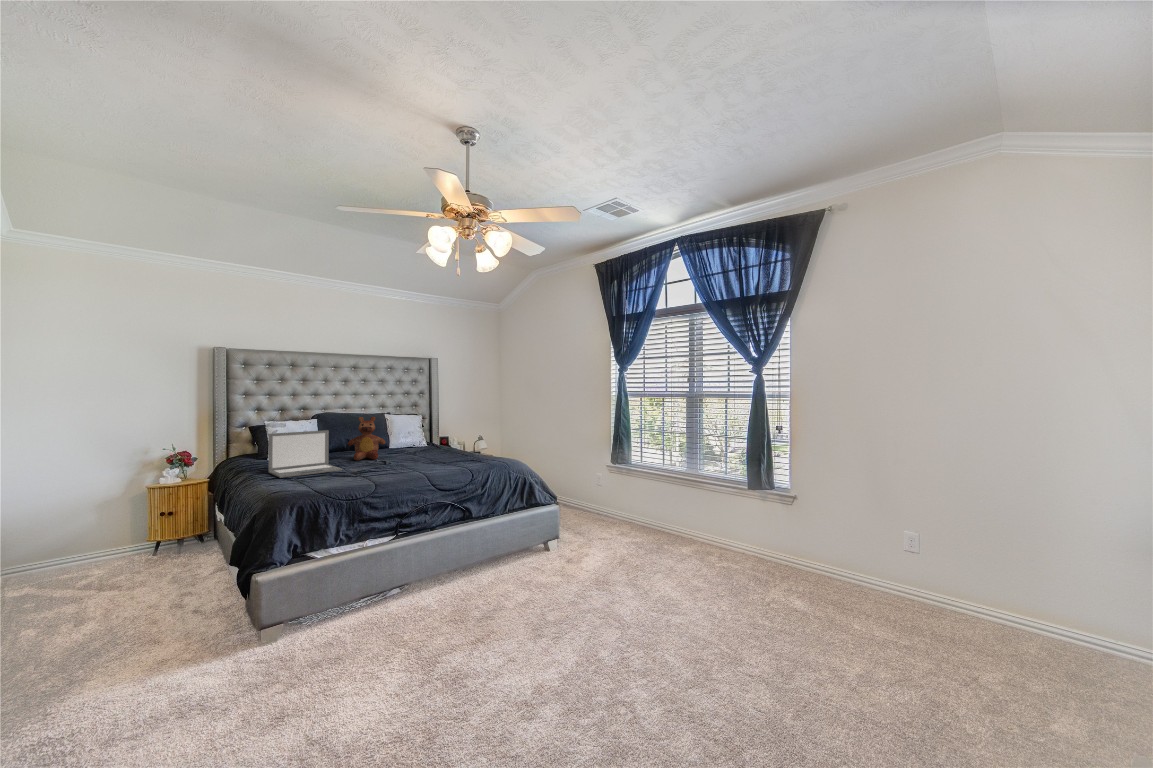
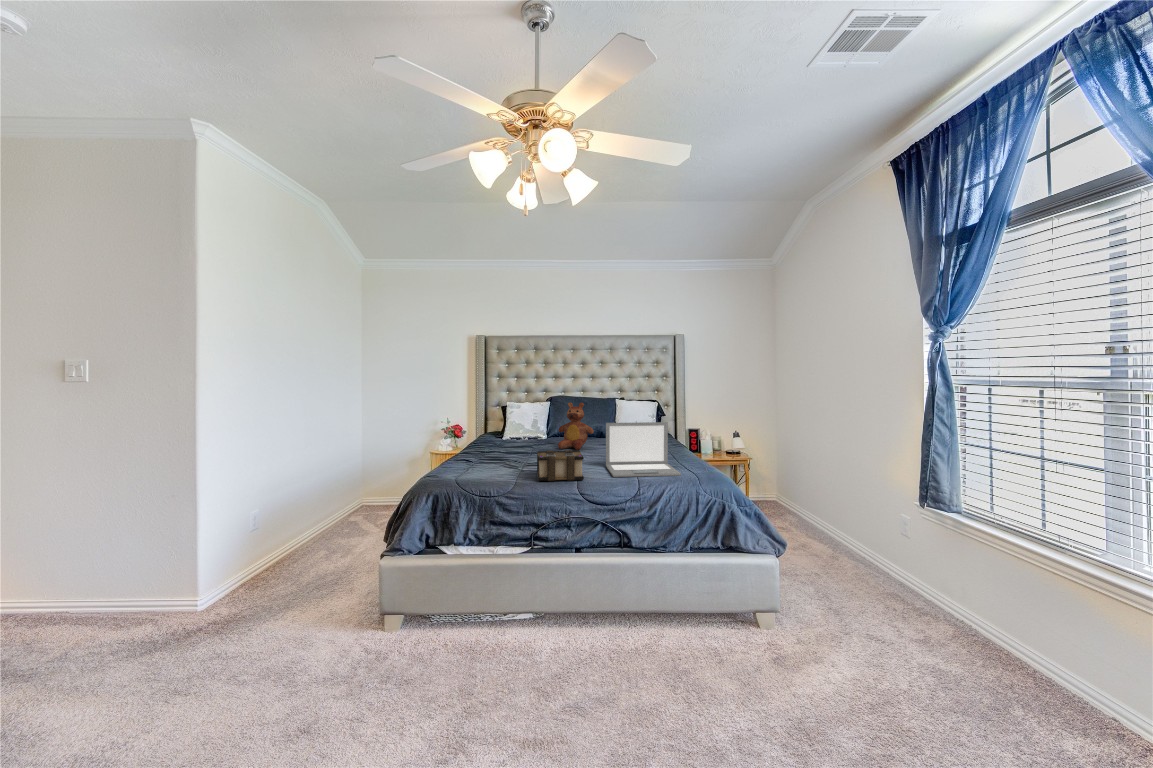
laptop: present [268,430,342,478] -> present [606,422,681,477]
book: none [377,453,428,480] -> present [537,450,584,481]

